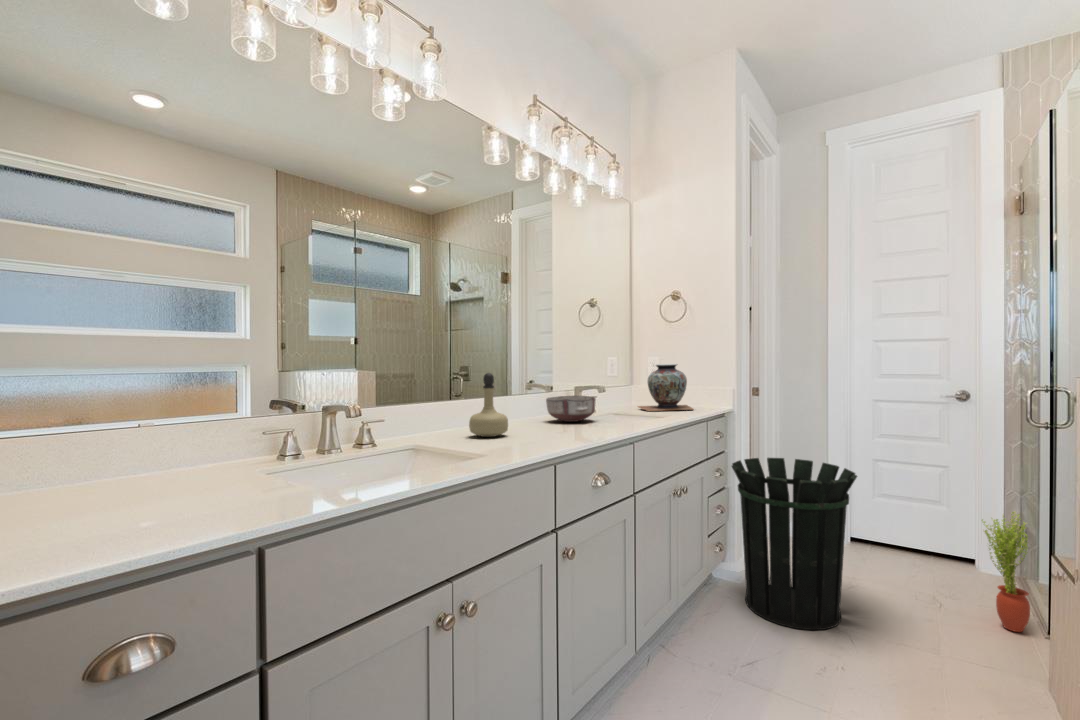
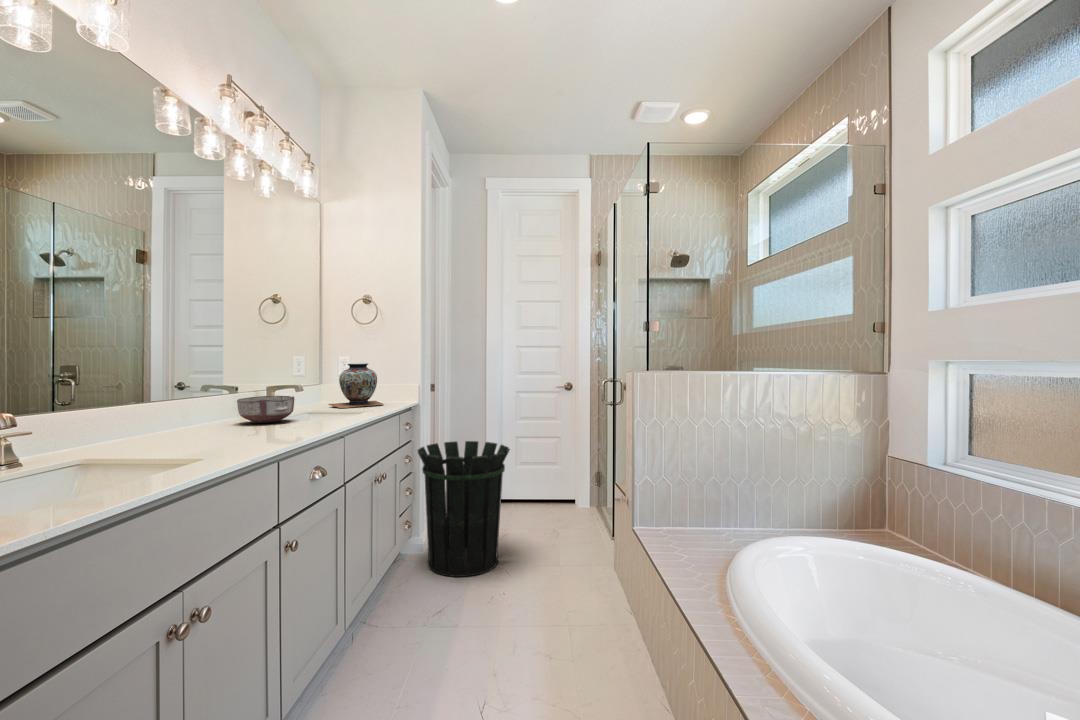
perfume bottle: present [469,373,508,437] -> none [154,374,207,444]
potted plant: present [982,512,1030,632] -> none [580,462,604,542]

